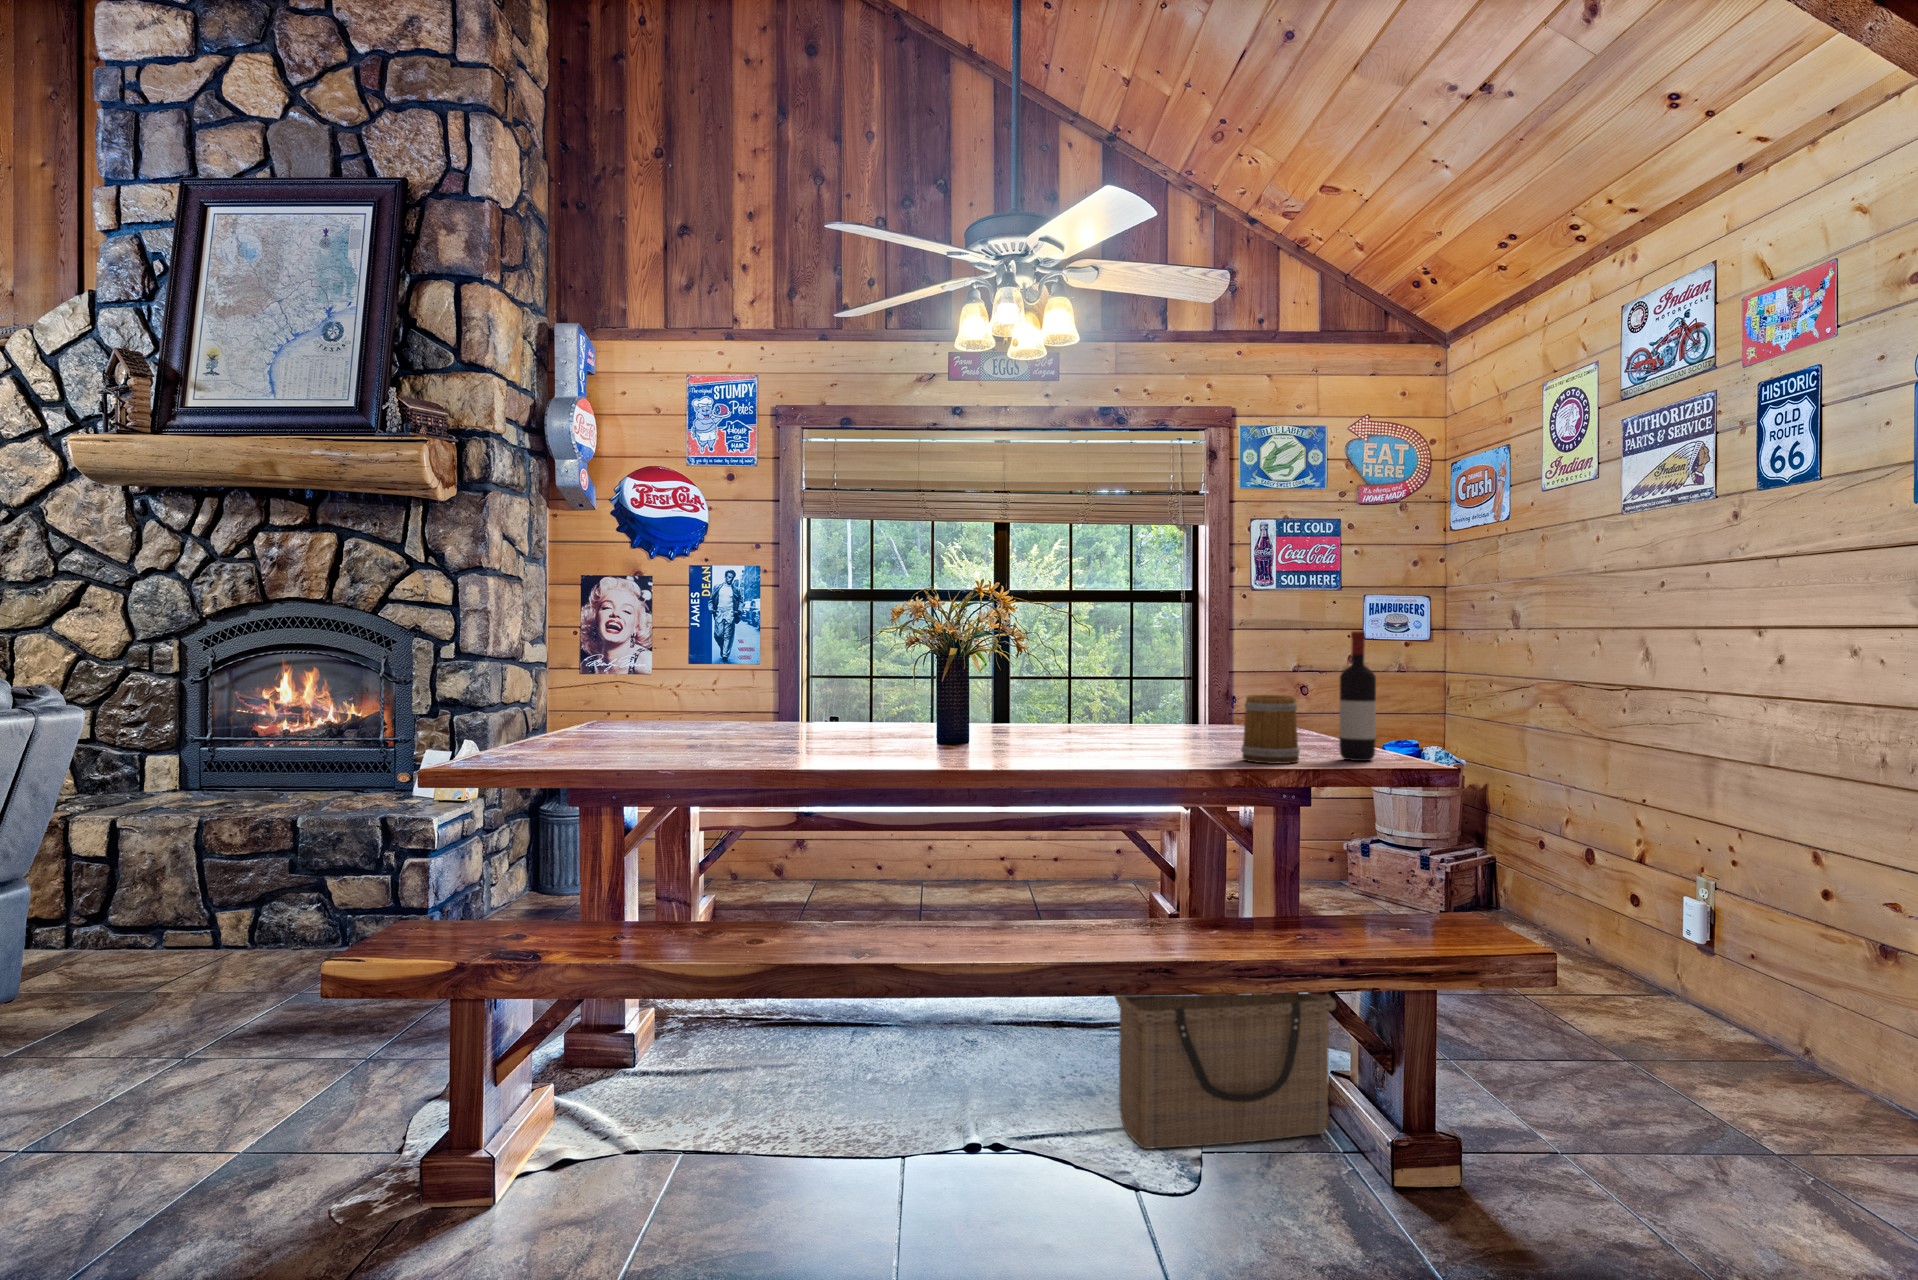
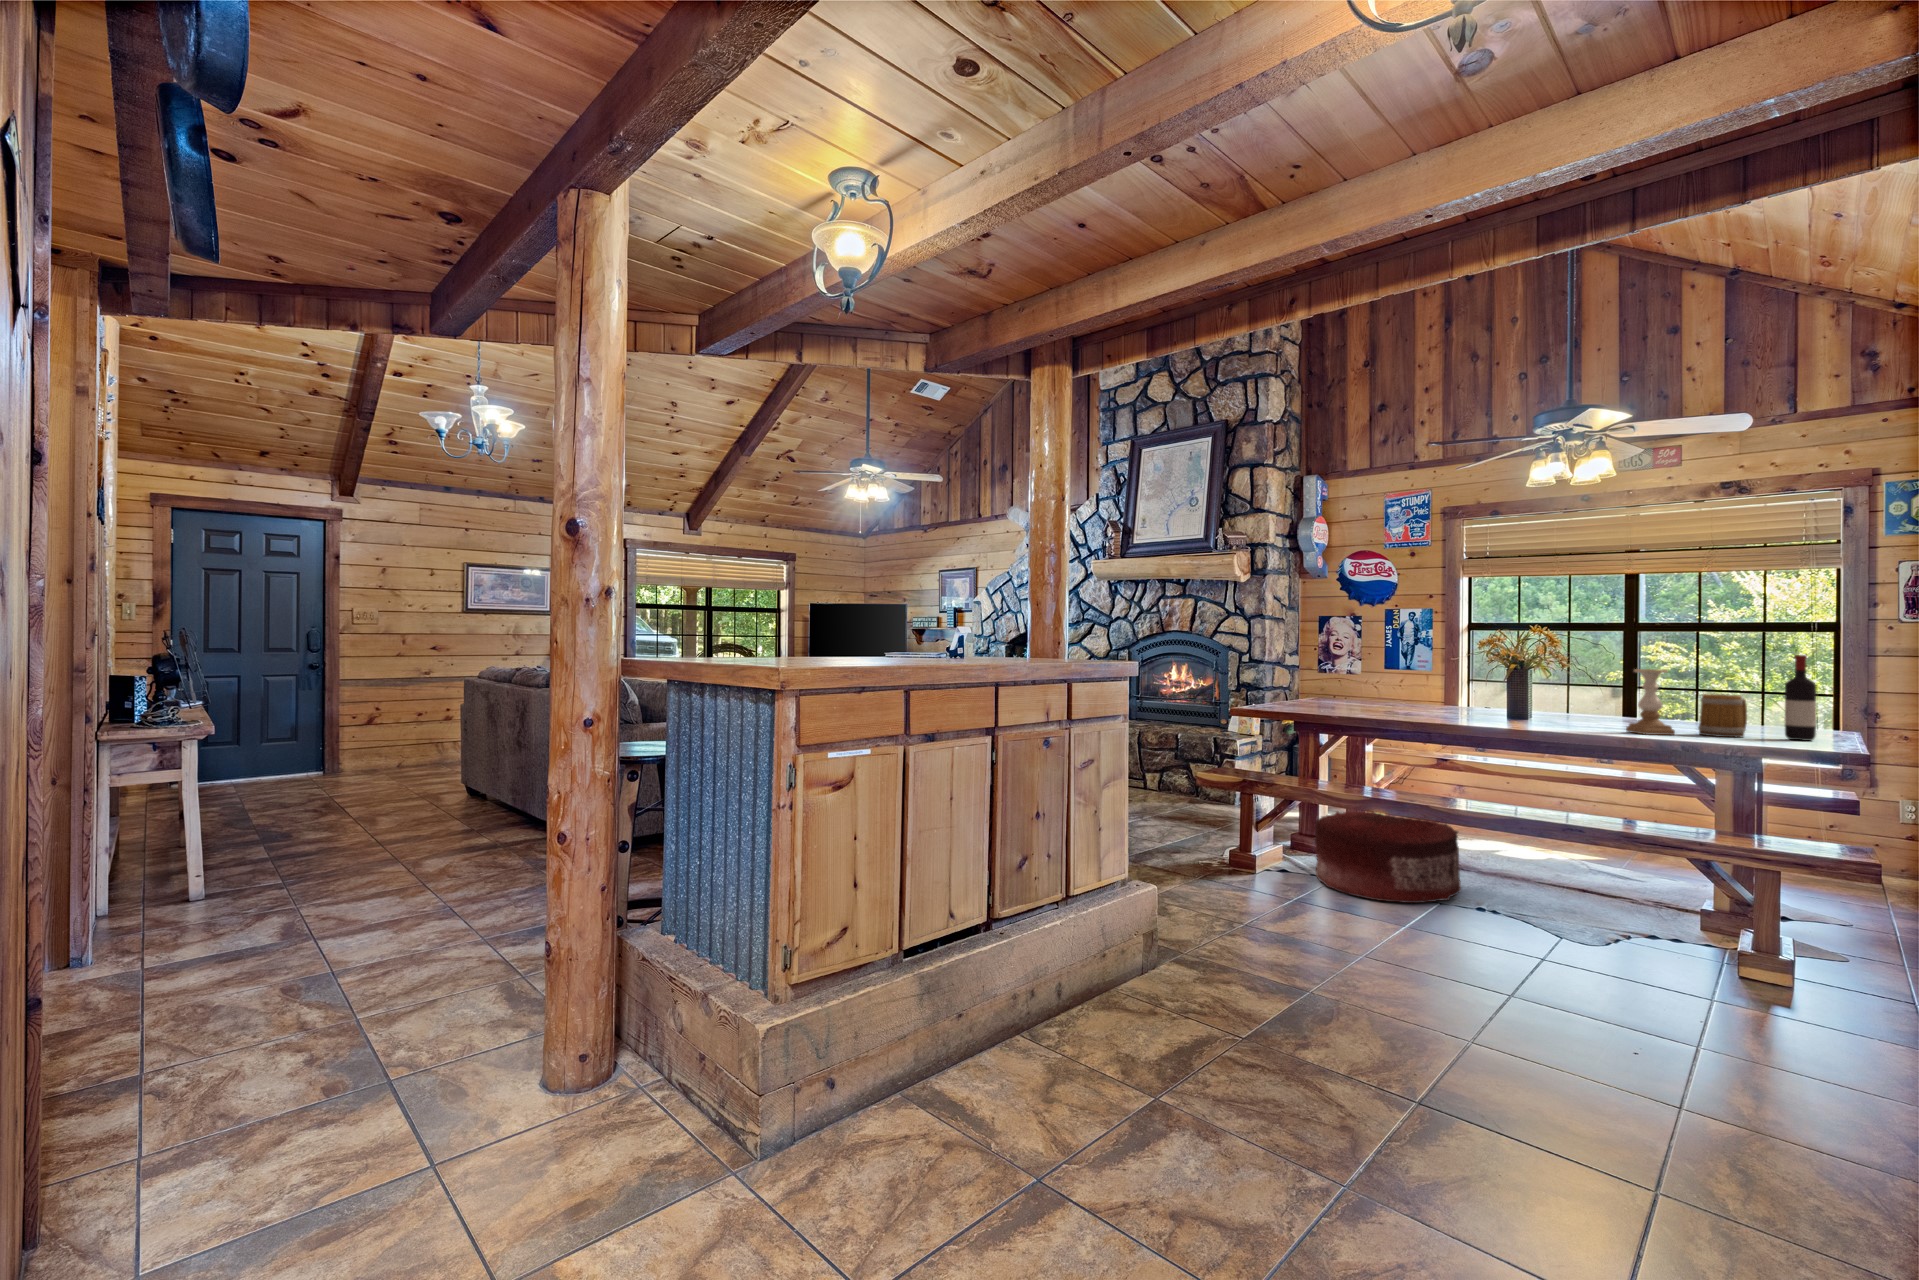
candle holder: none [1165,658,1234,770] -> present [1626,669,1675,735]
pouf: none [642,951,920,1187] -> present [1315,811,1461,903]
basket: present [1115,993,1336,1149] -> none [1574,850,1733,956]

